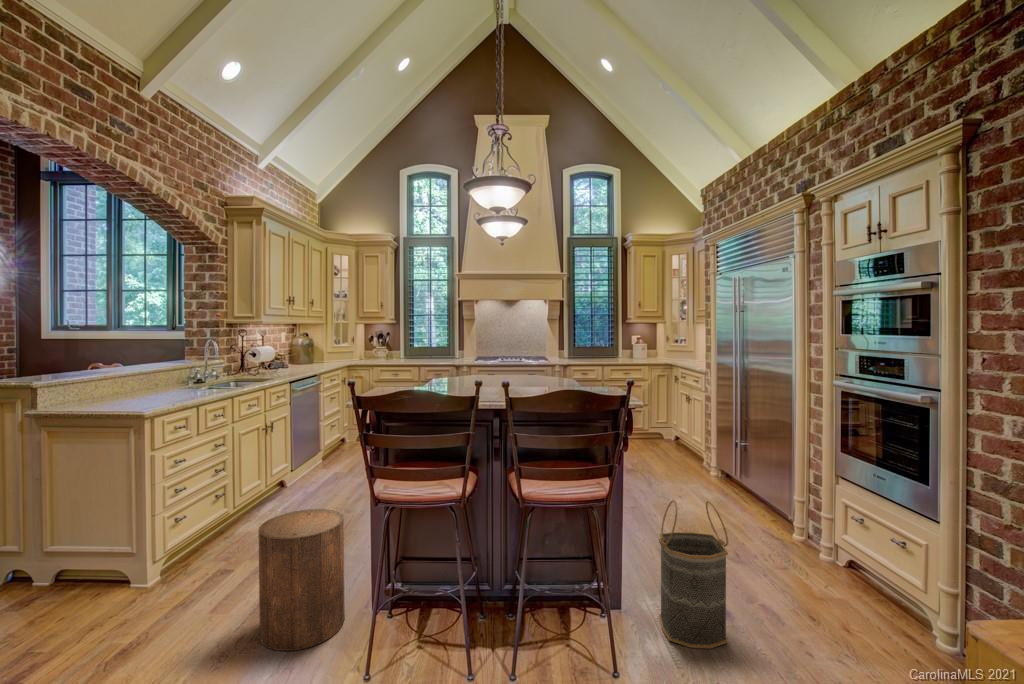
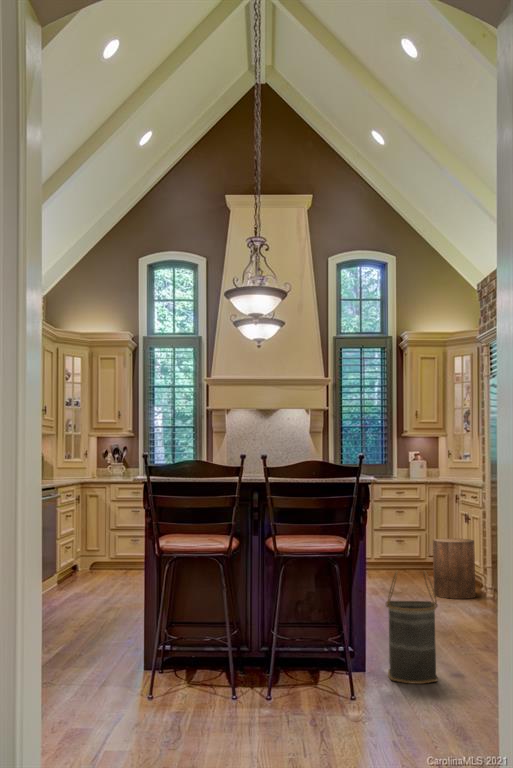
stool: present [258,509,345,651] -> present [433,538,476,599]

